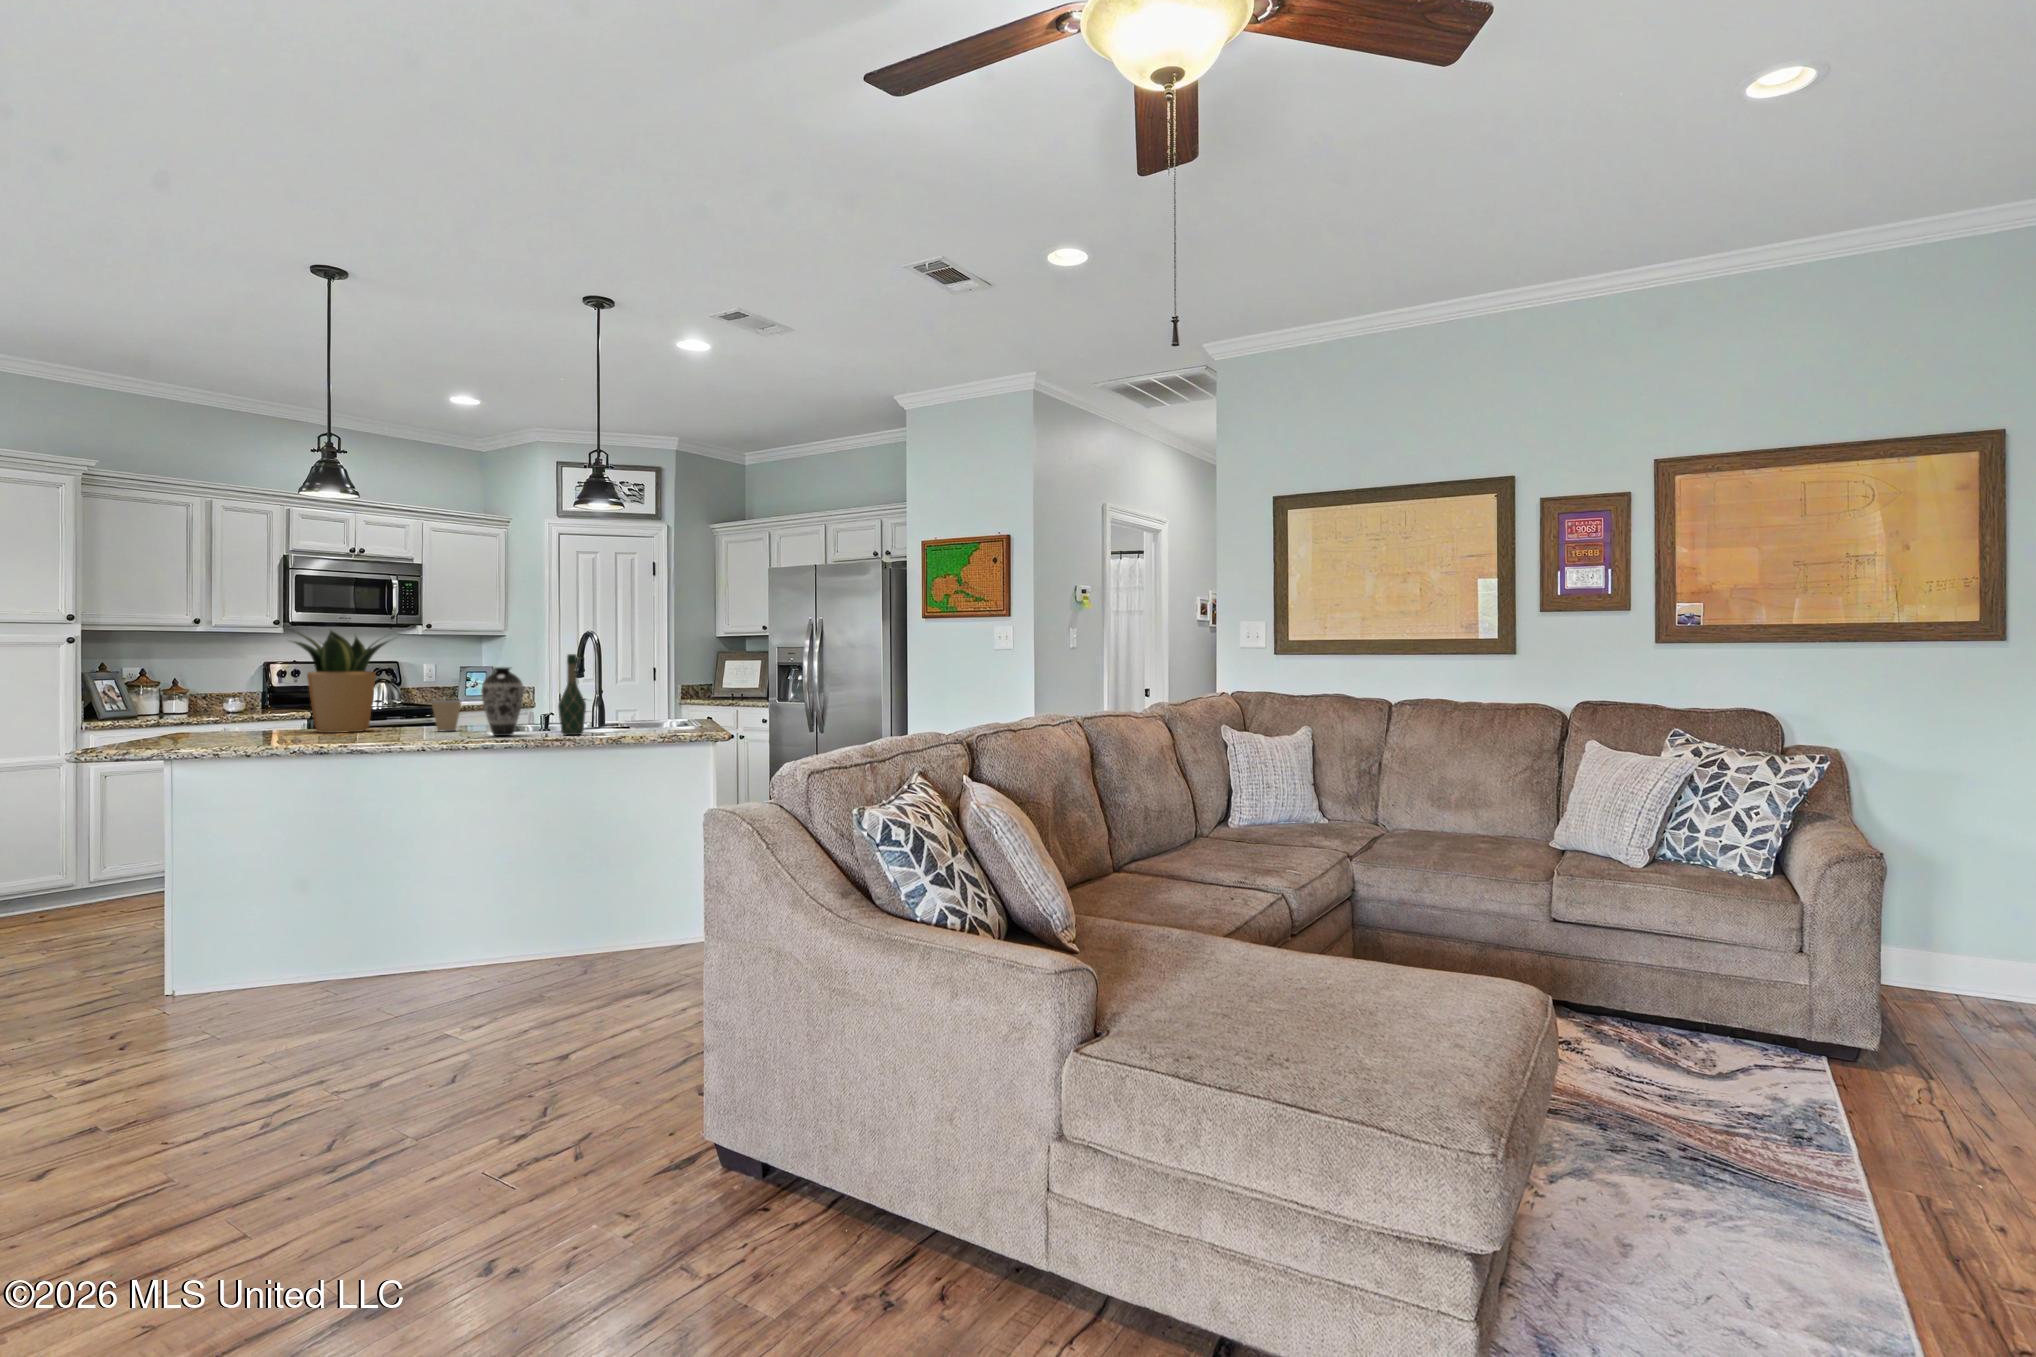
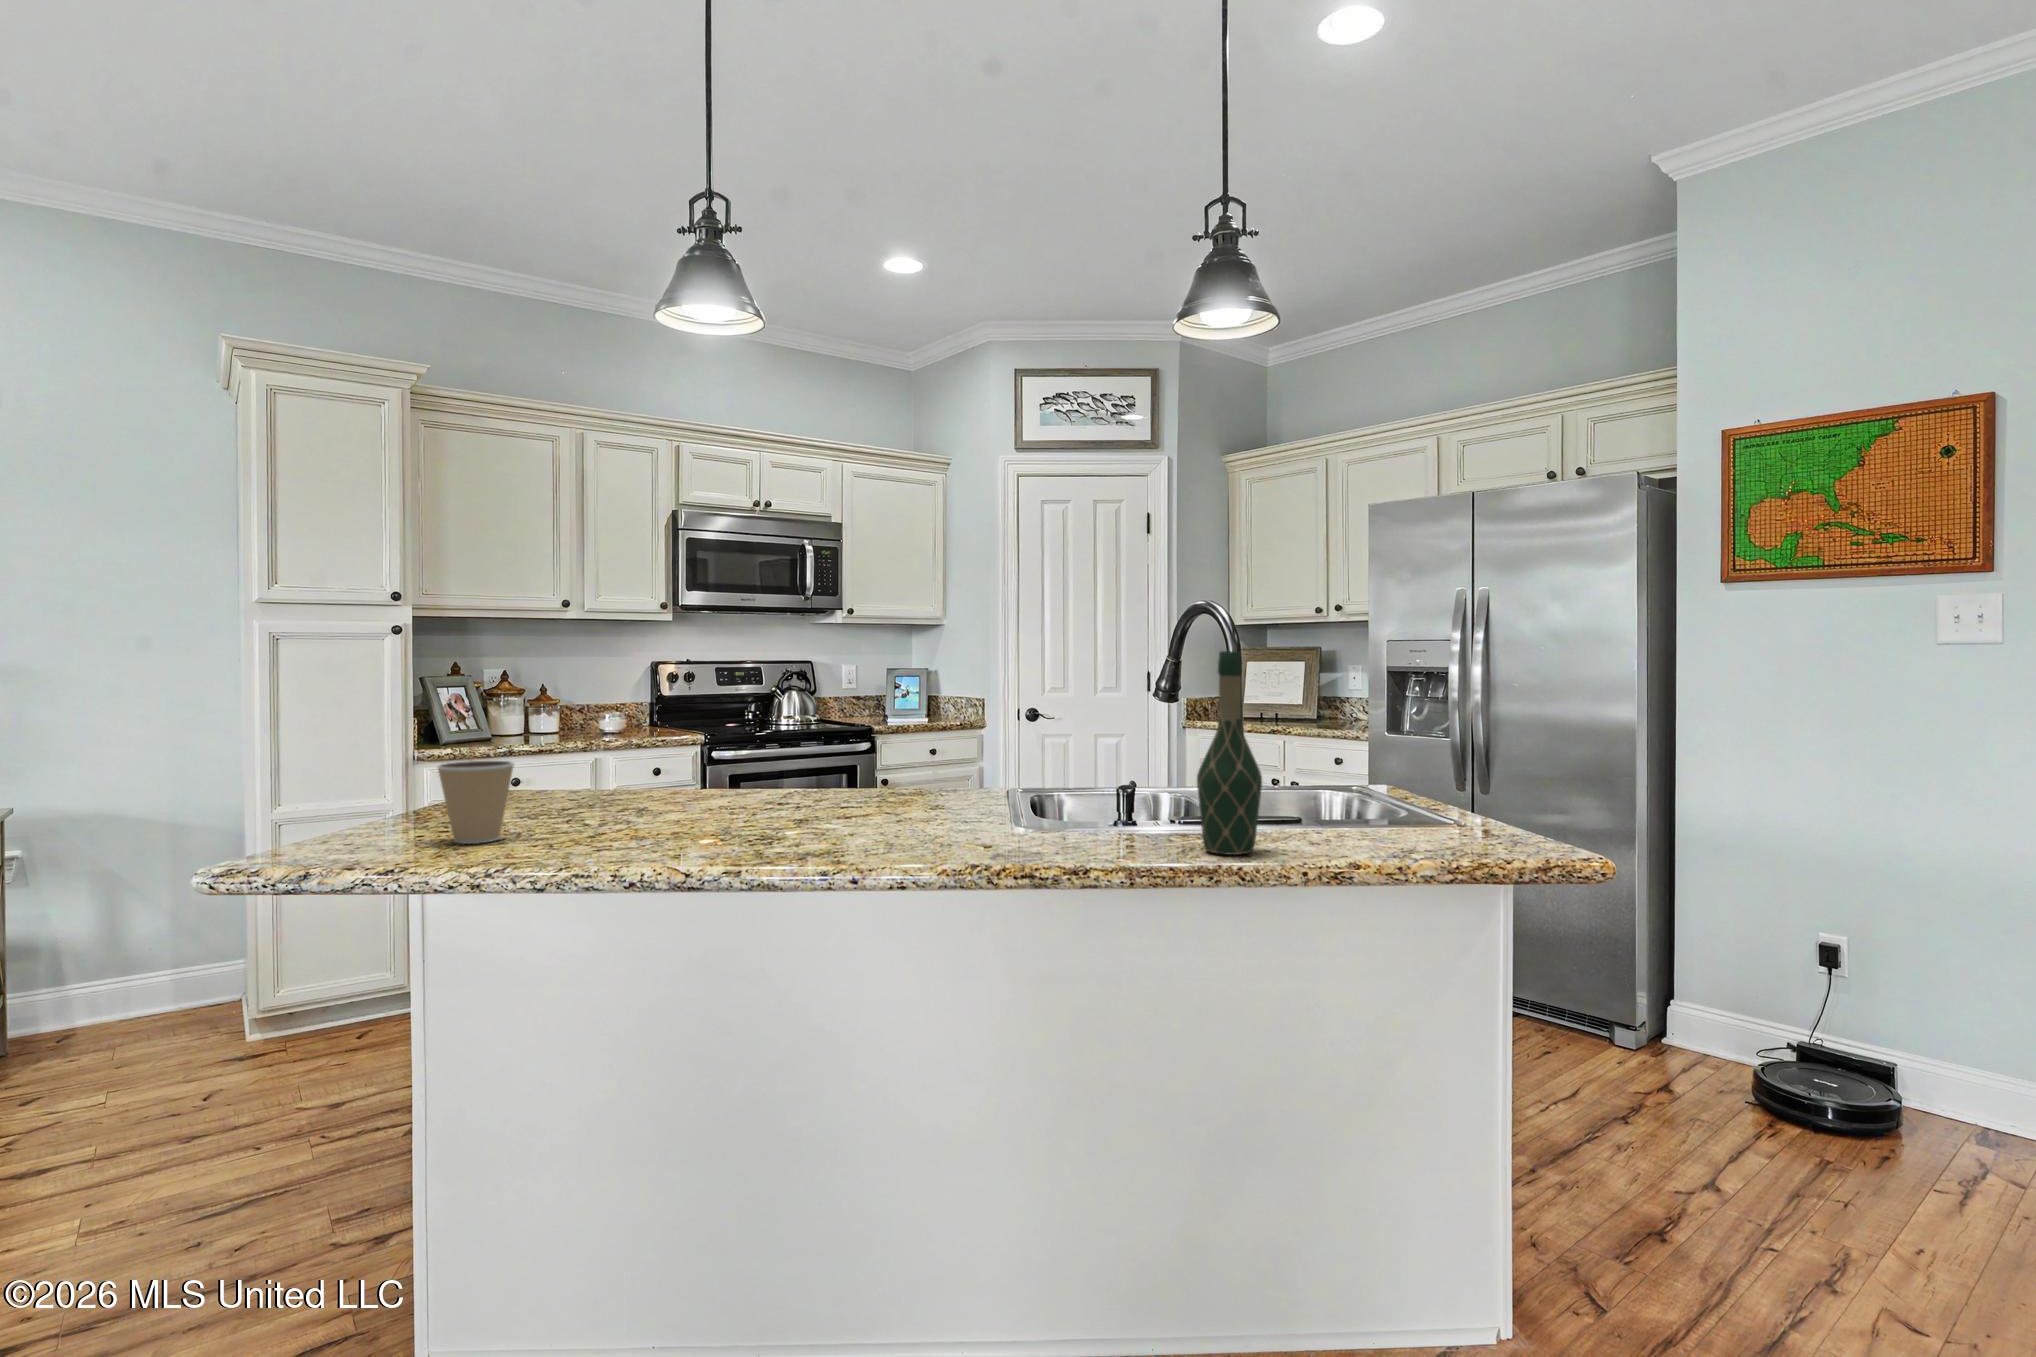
potted plant: present [294,631,389,733] -> none [633,598,837,812]
decorative vase: present [481,667,524,736] -> none [1025,683,1117,852]
coffee cup: present [431,700,461,731] -> present [437,761,514,844]

